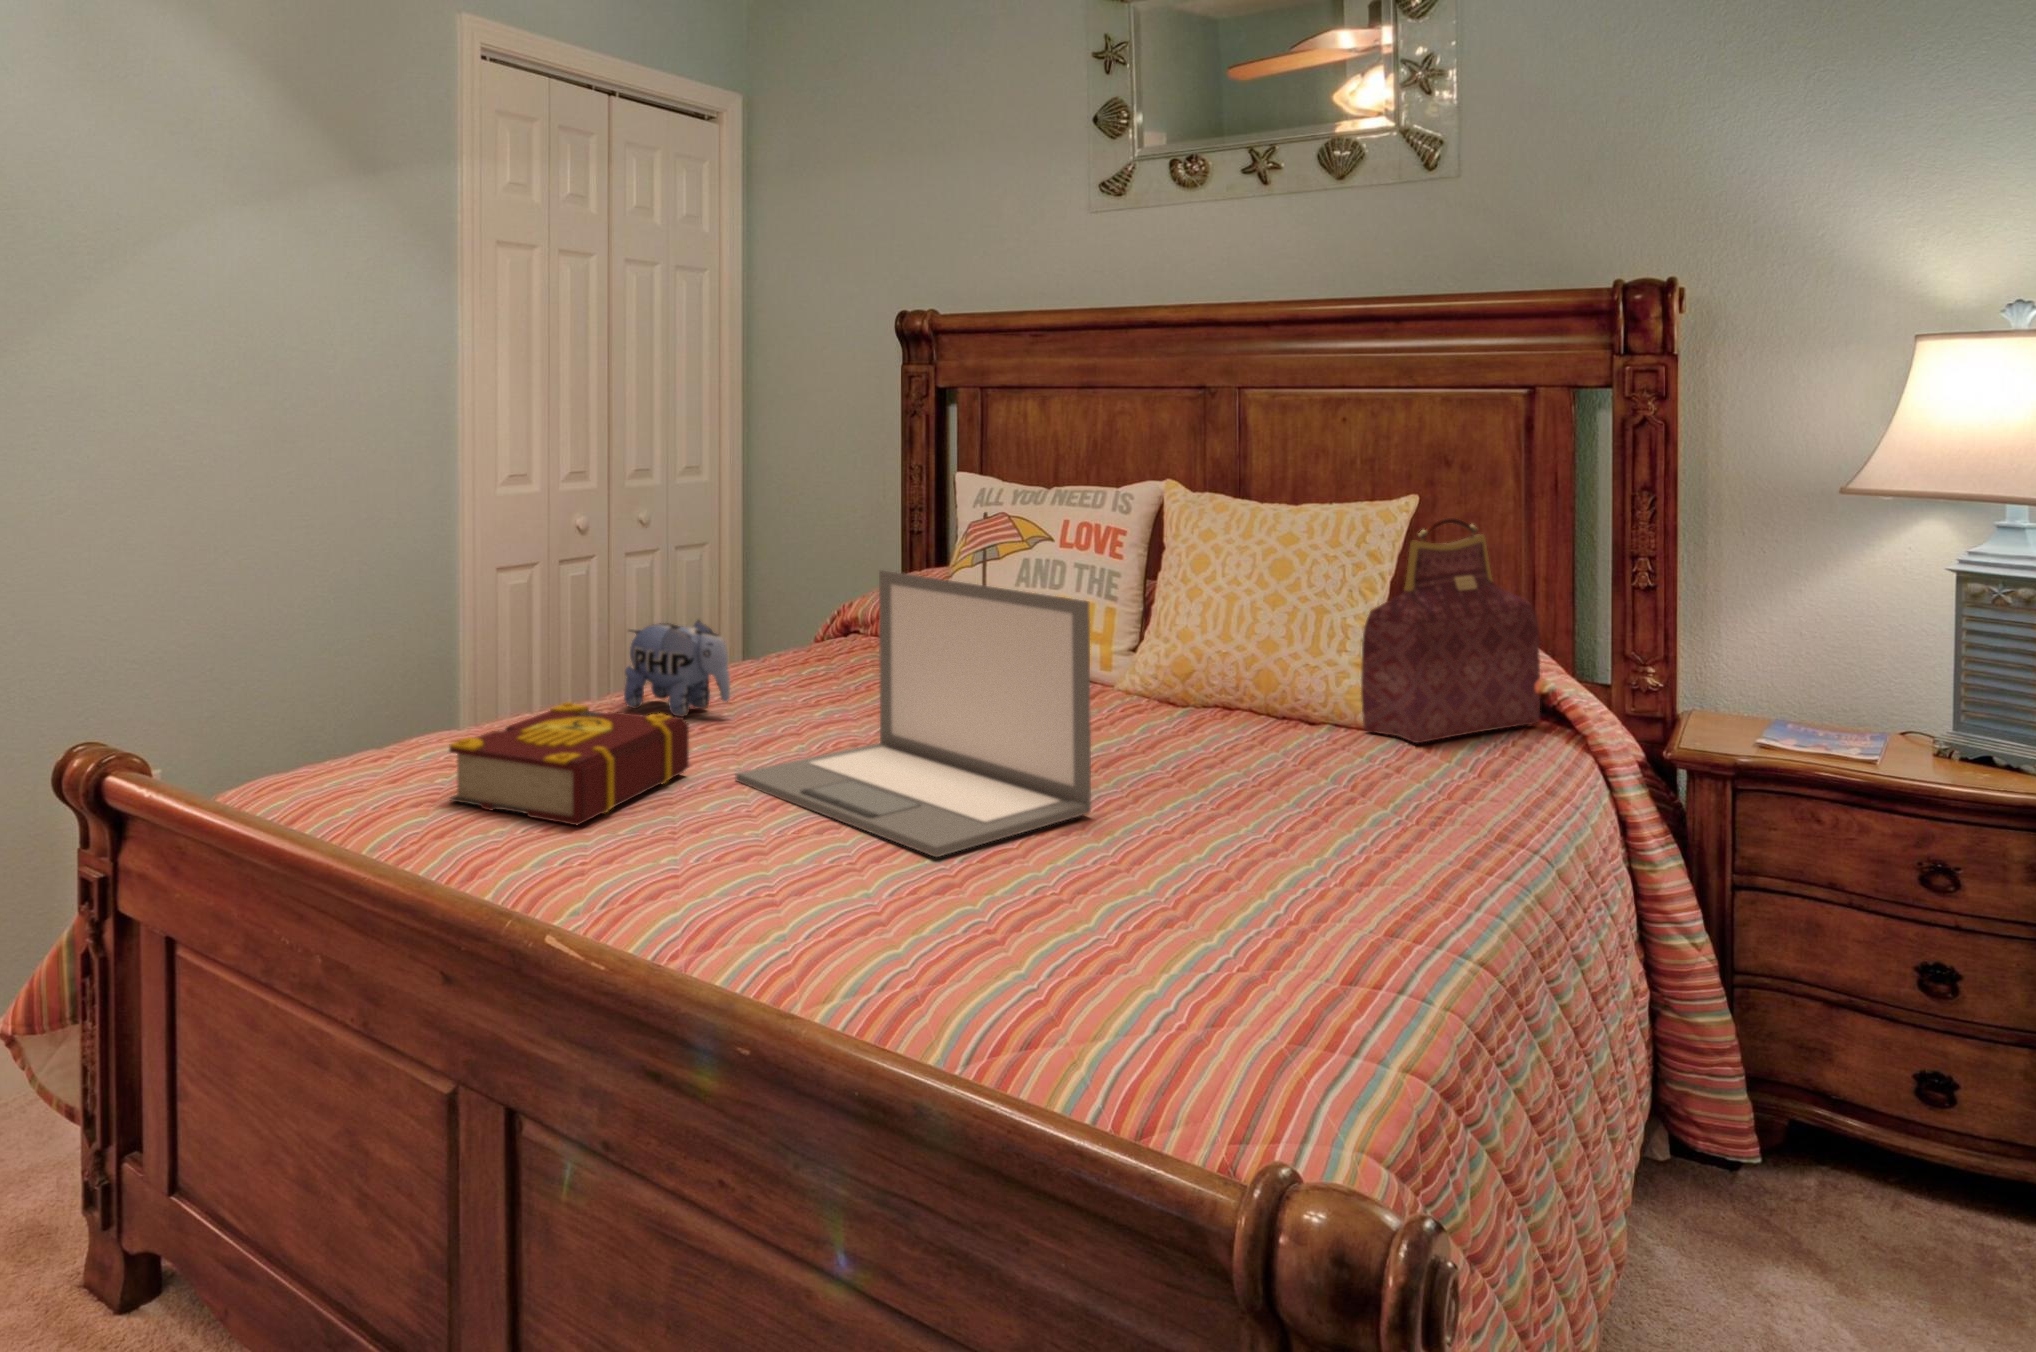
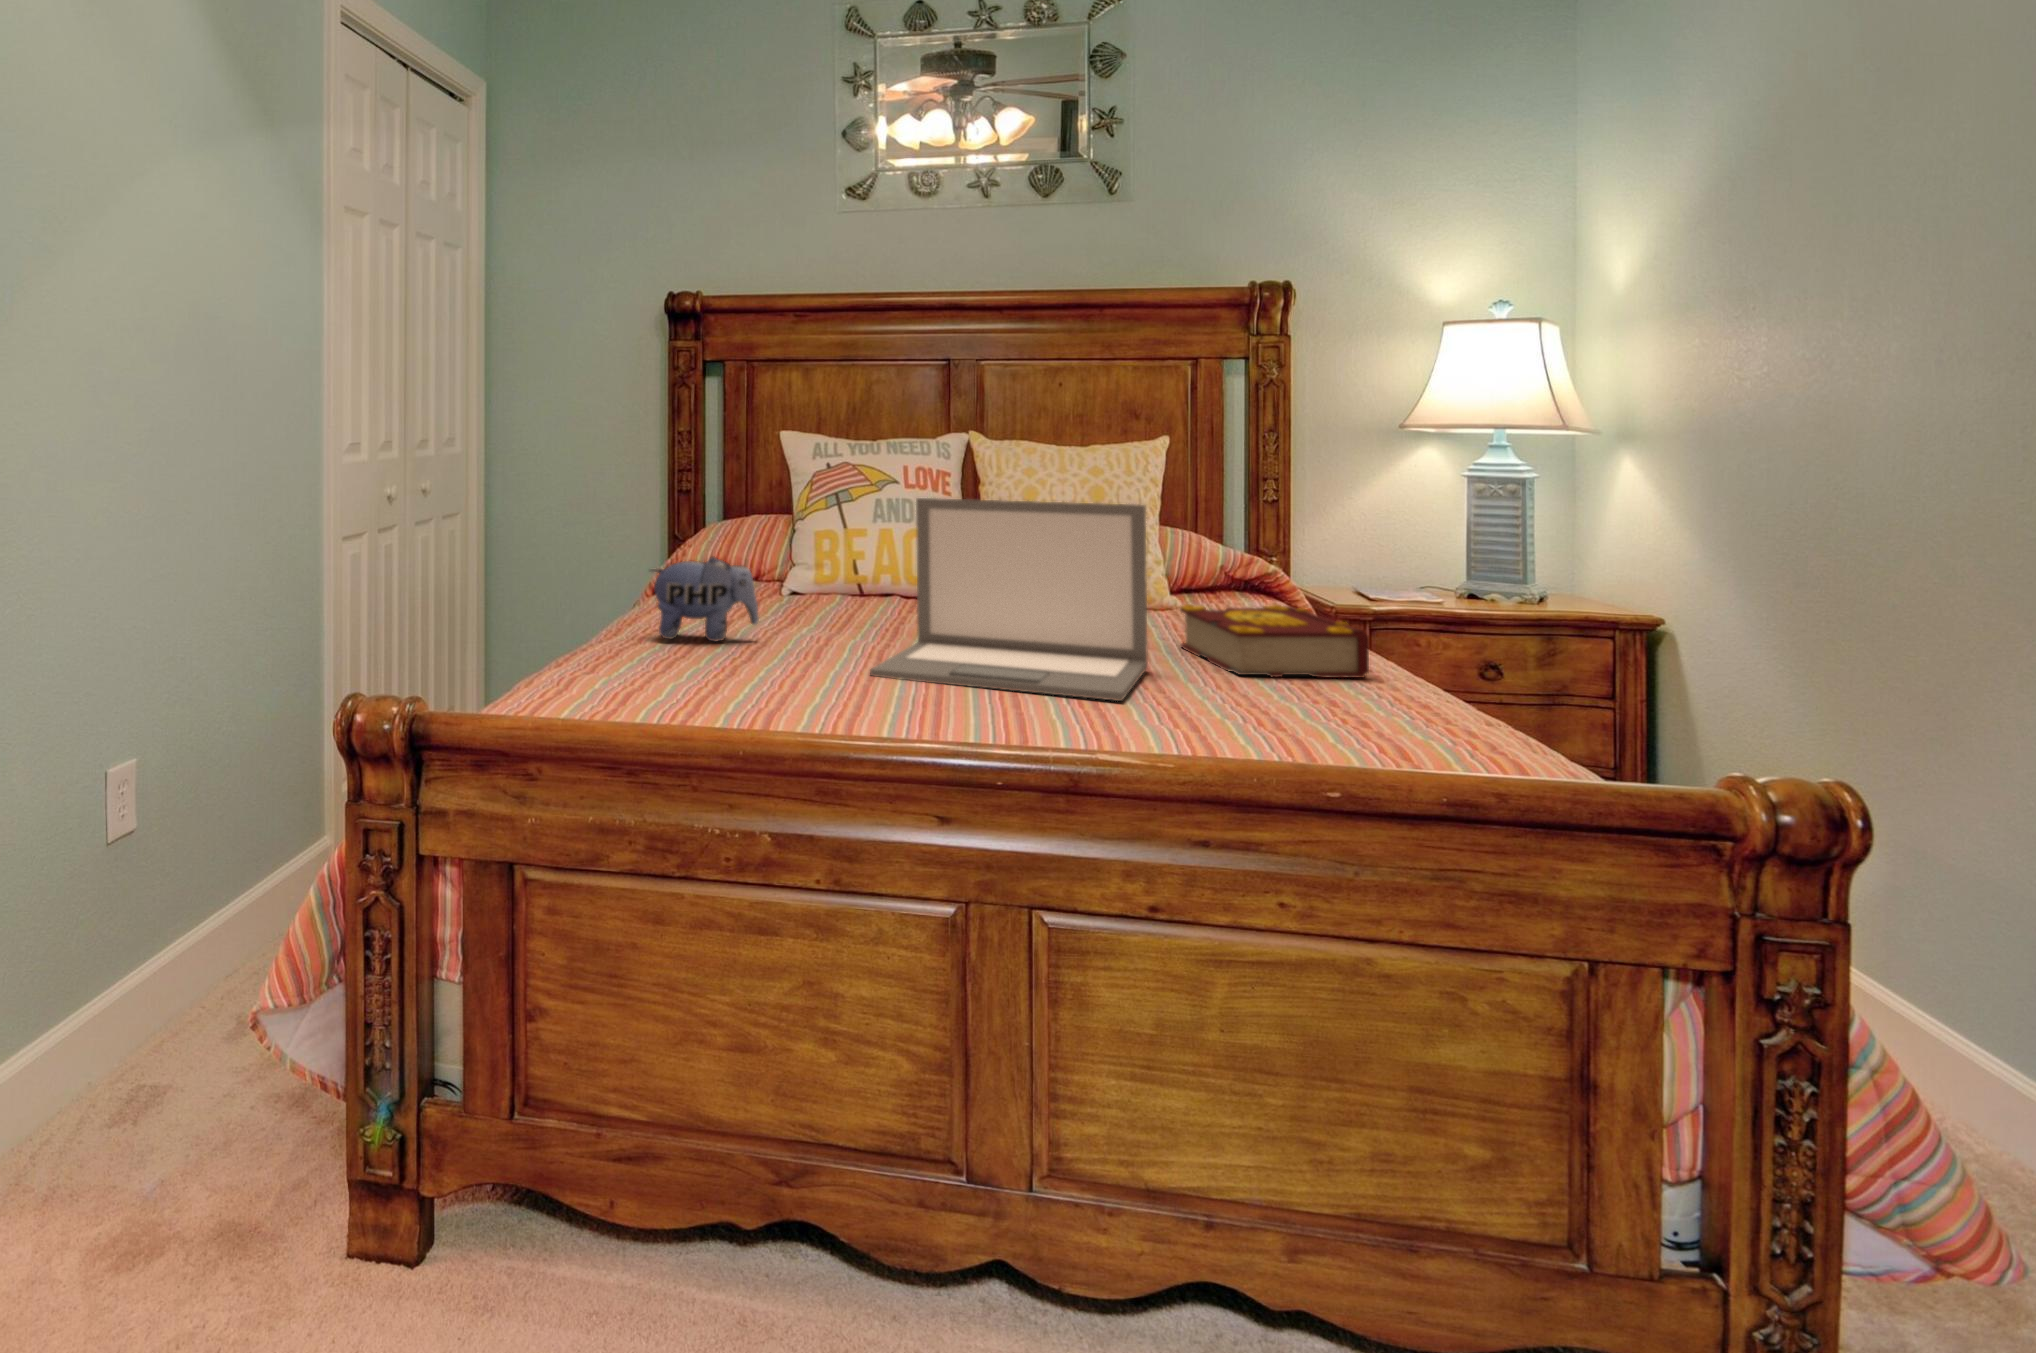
handbag: present [1361,518,1540,743] -> none [1175,450,1259,615]
book: present [449,702,689,825] -> present [1180,604,1369,678]

